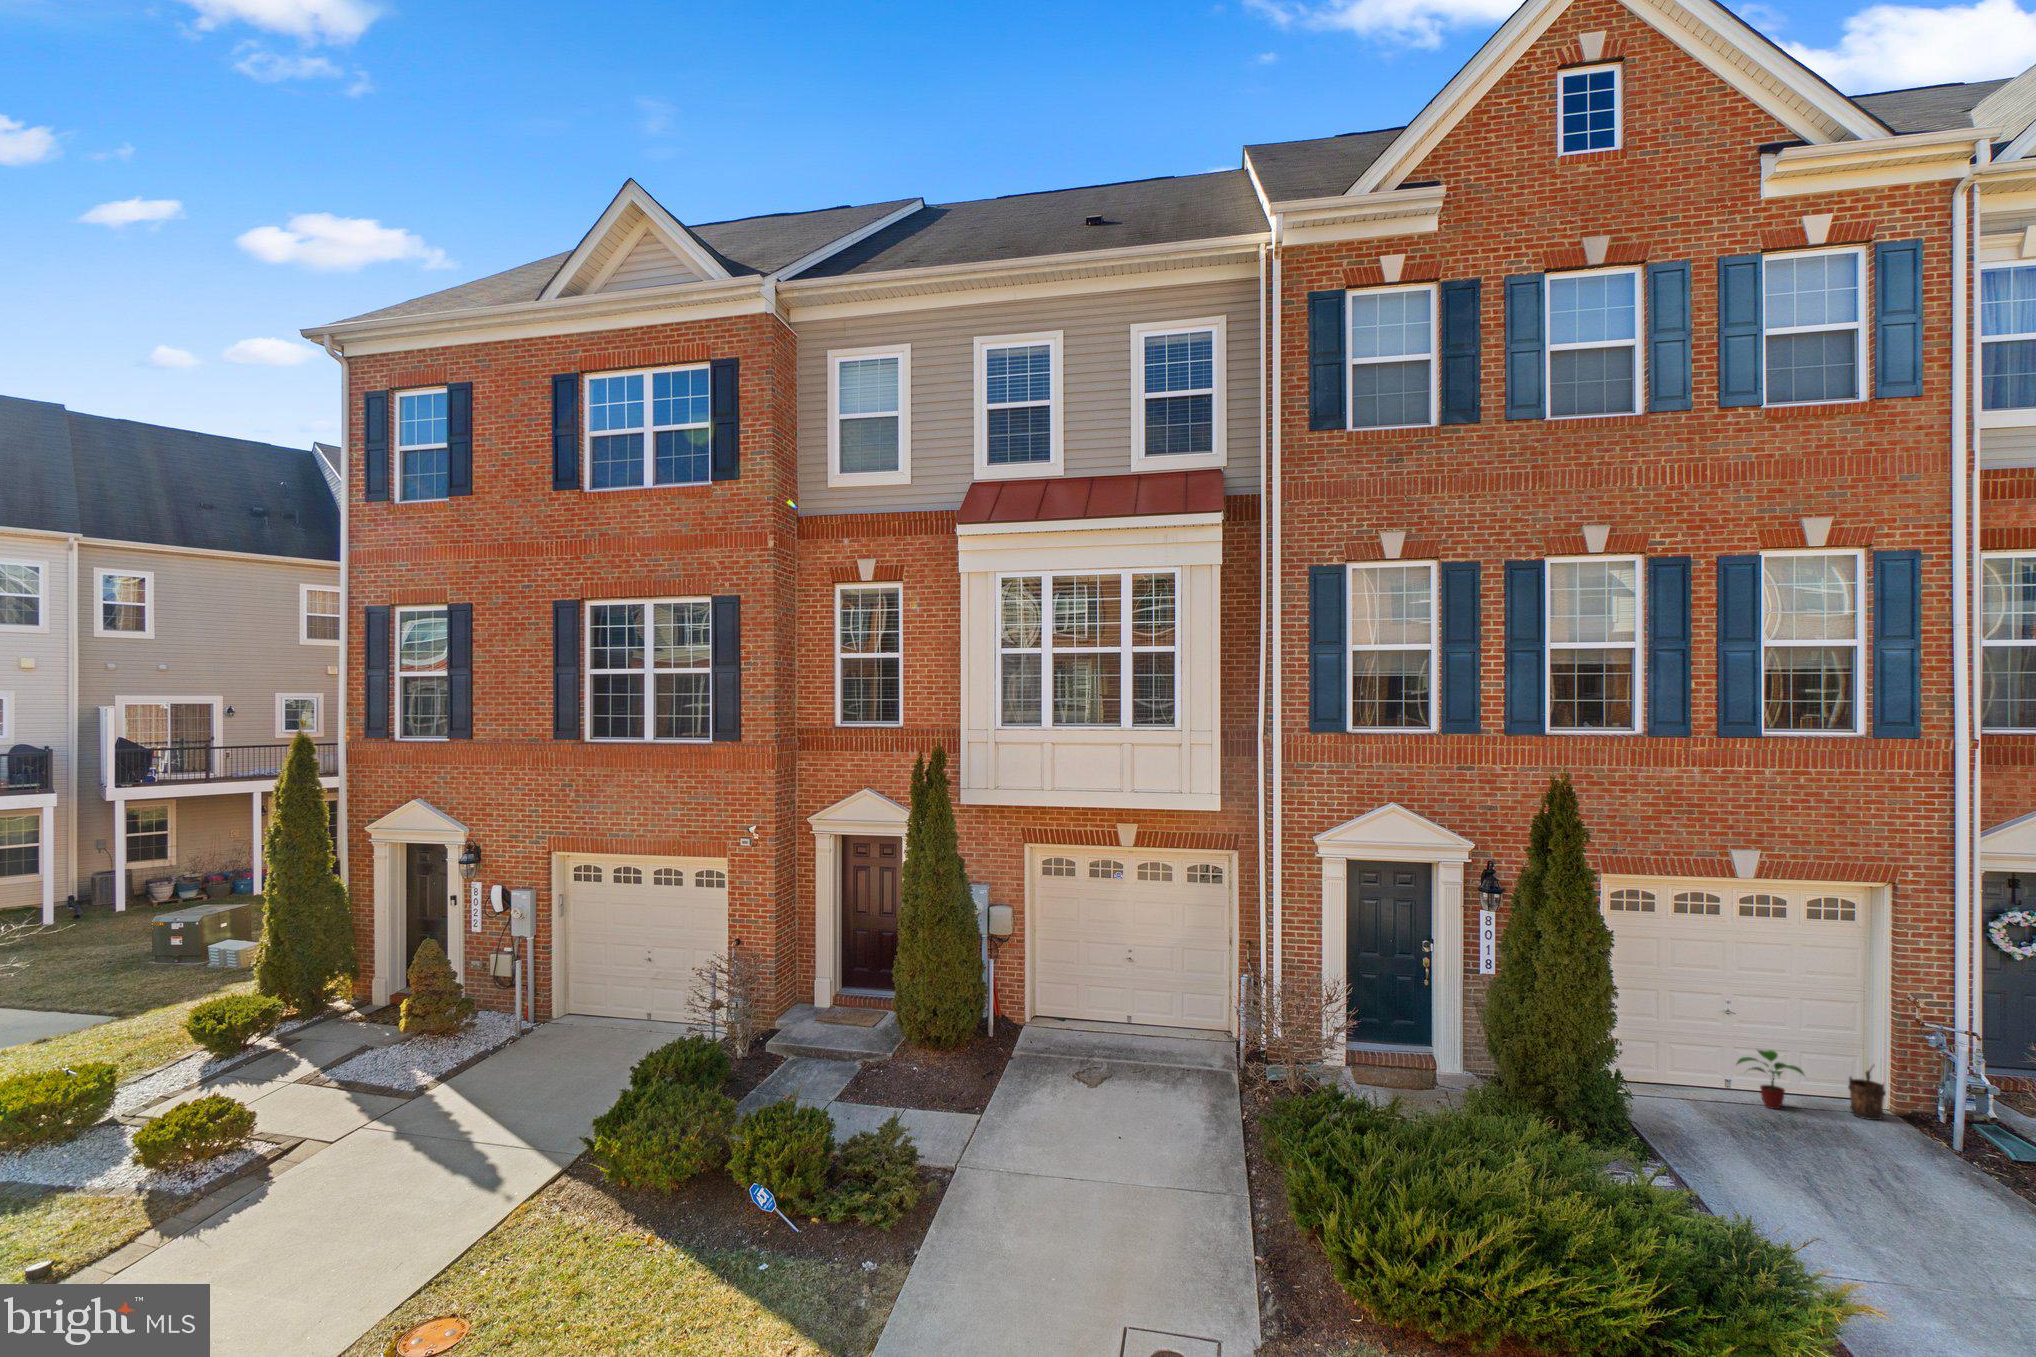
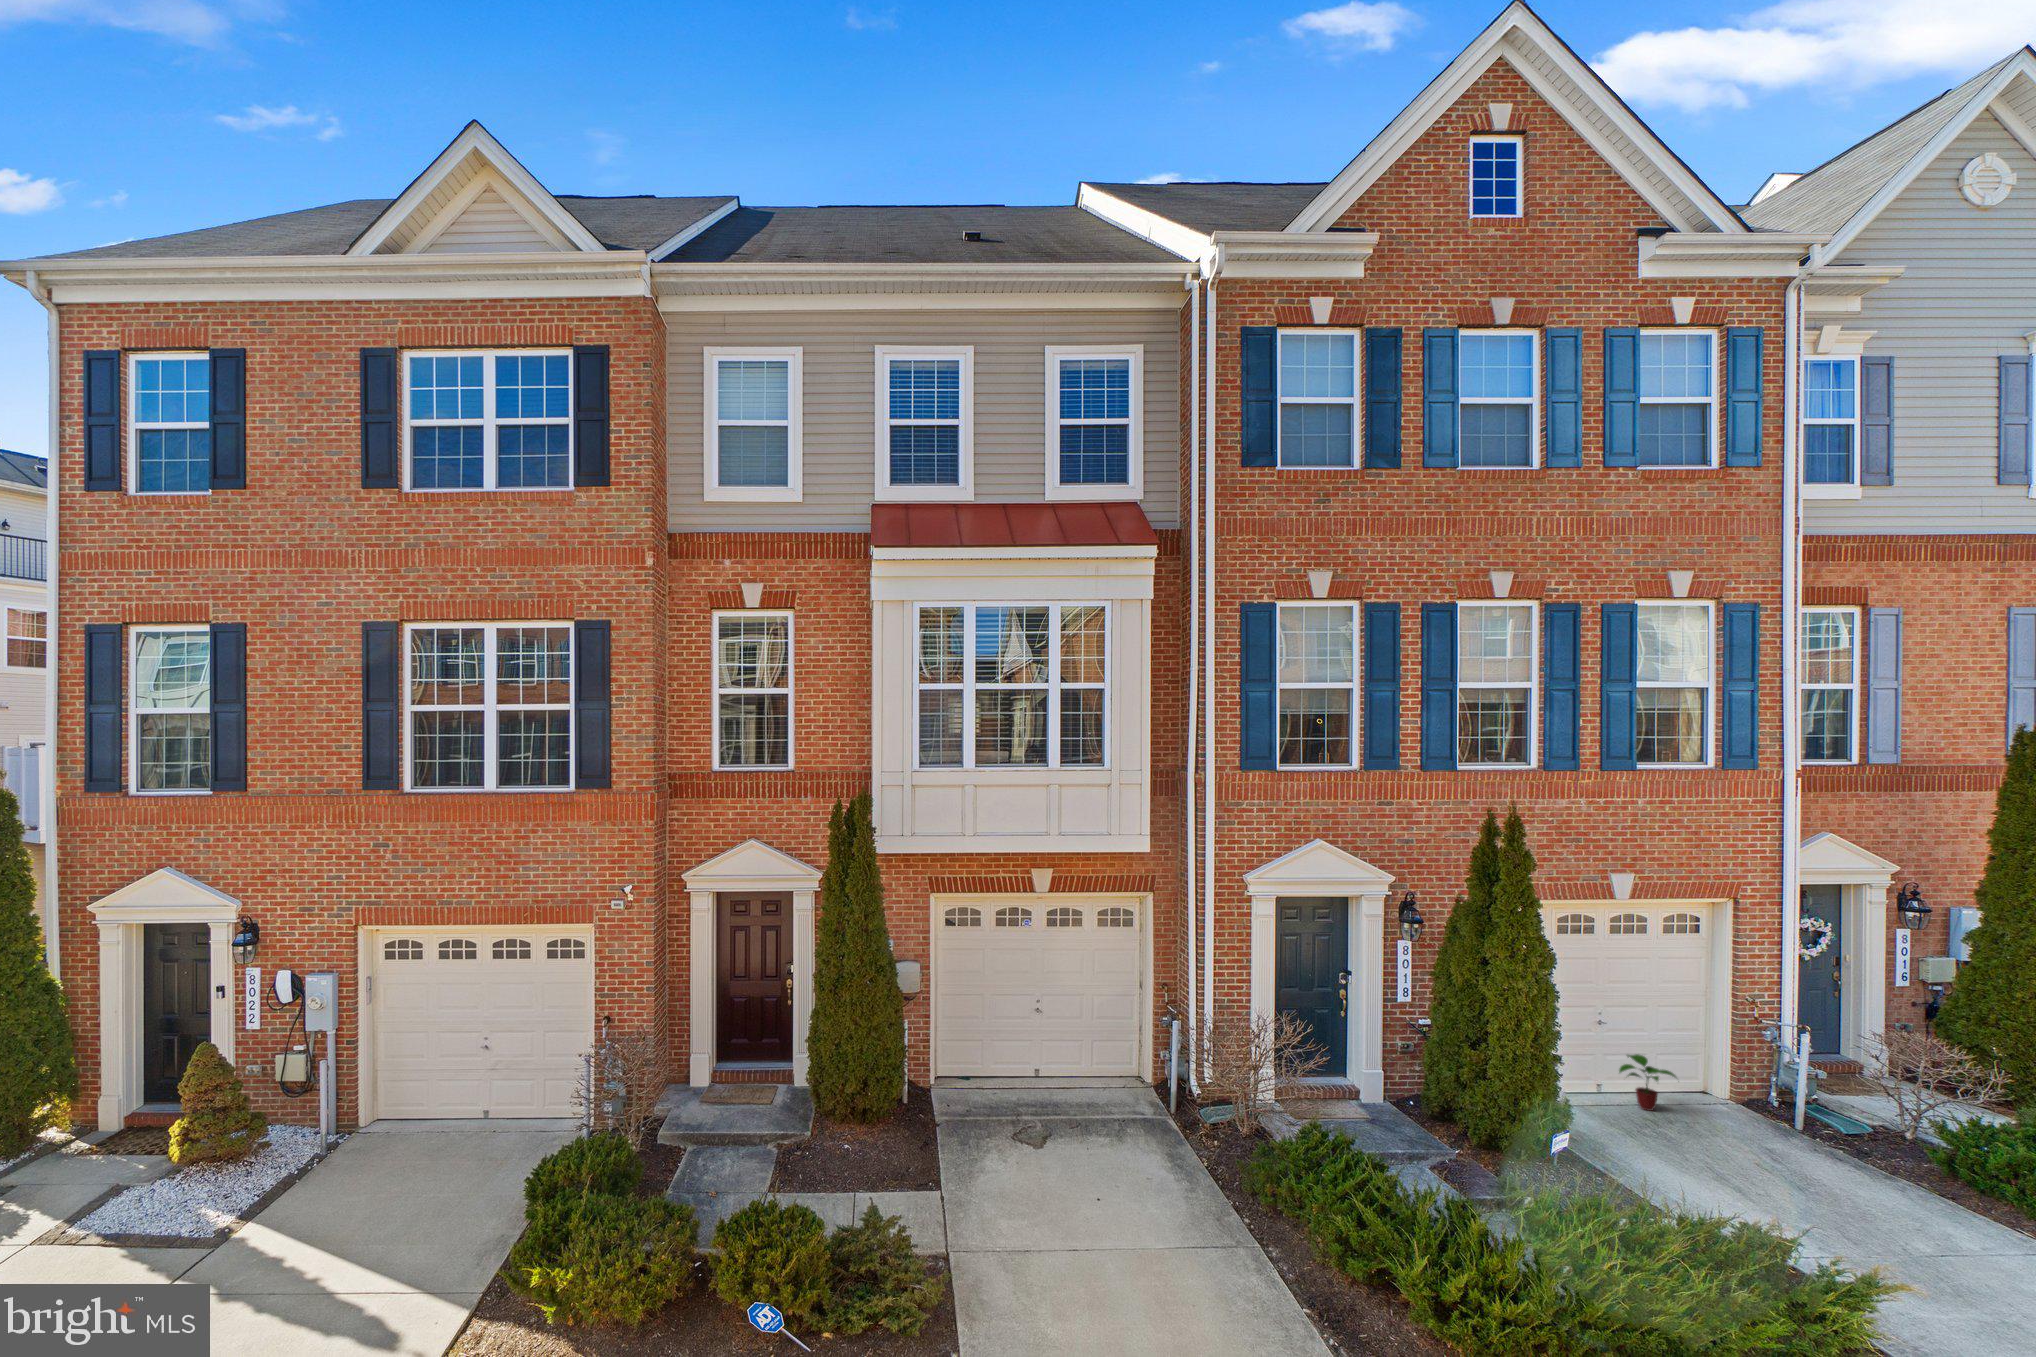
bucket: present [1848,1065,1886,1120] -> none [1706,1061,1740,1114]

